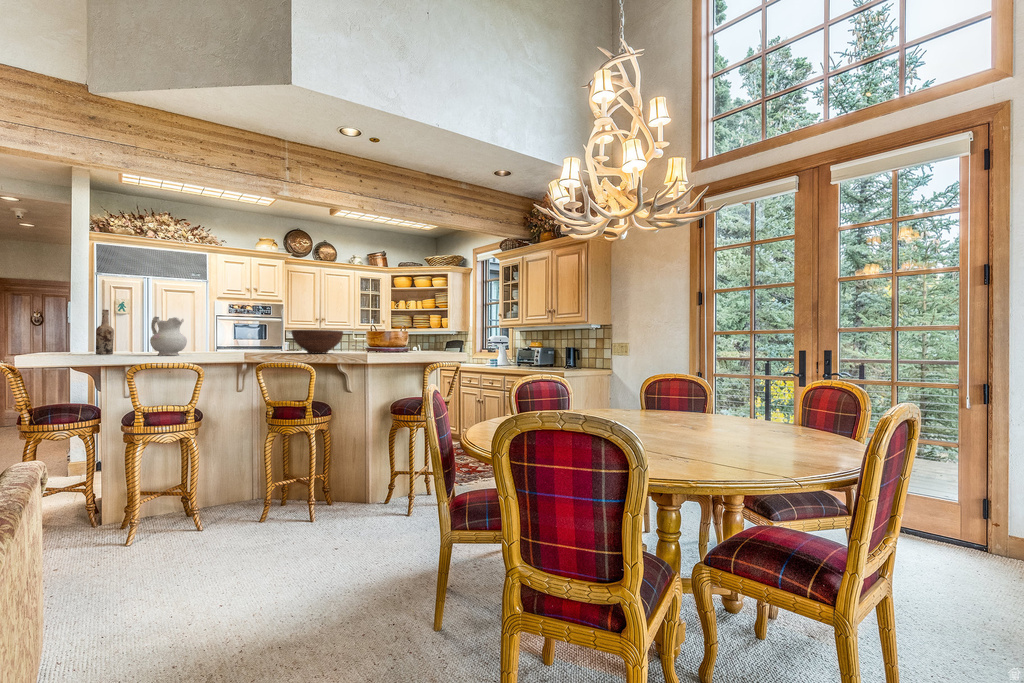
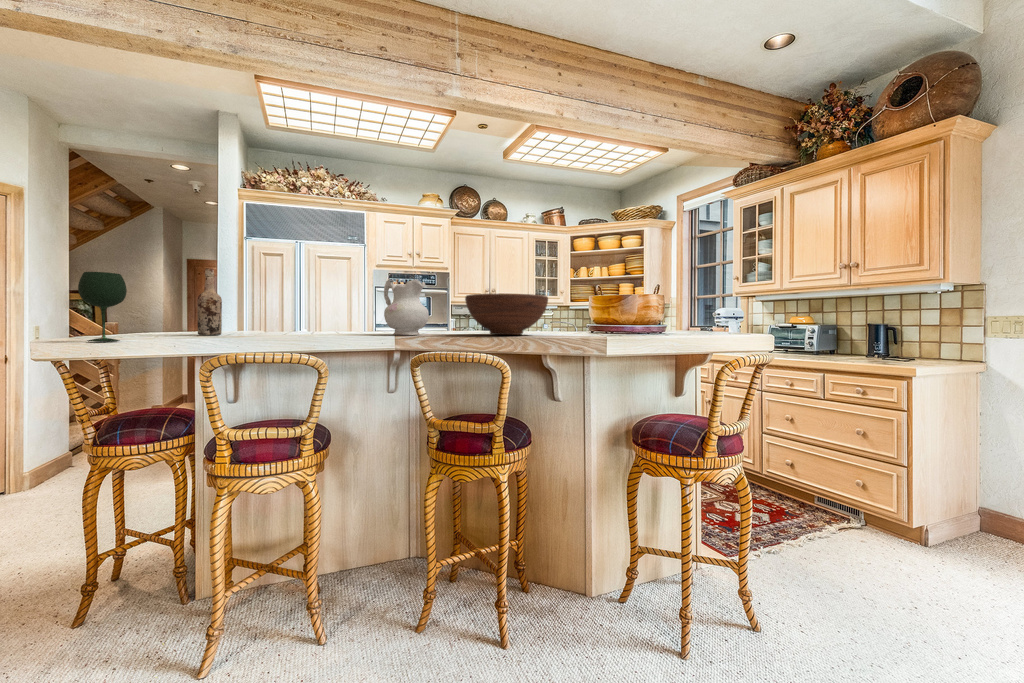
ceramic pitcher: present [150,317,187,355] -> present [384,279,429,335]
wine glass: none [48,318,76,357] -> present [78,272,127,342]

